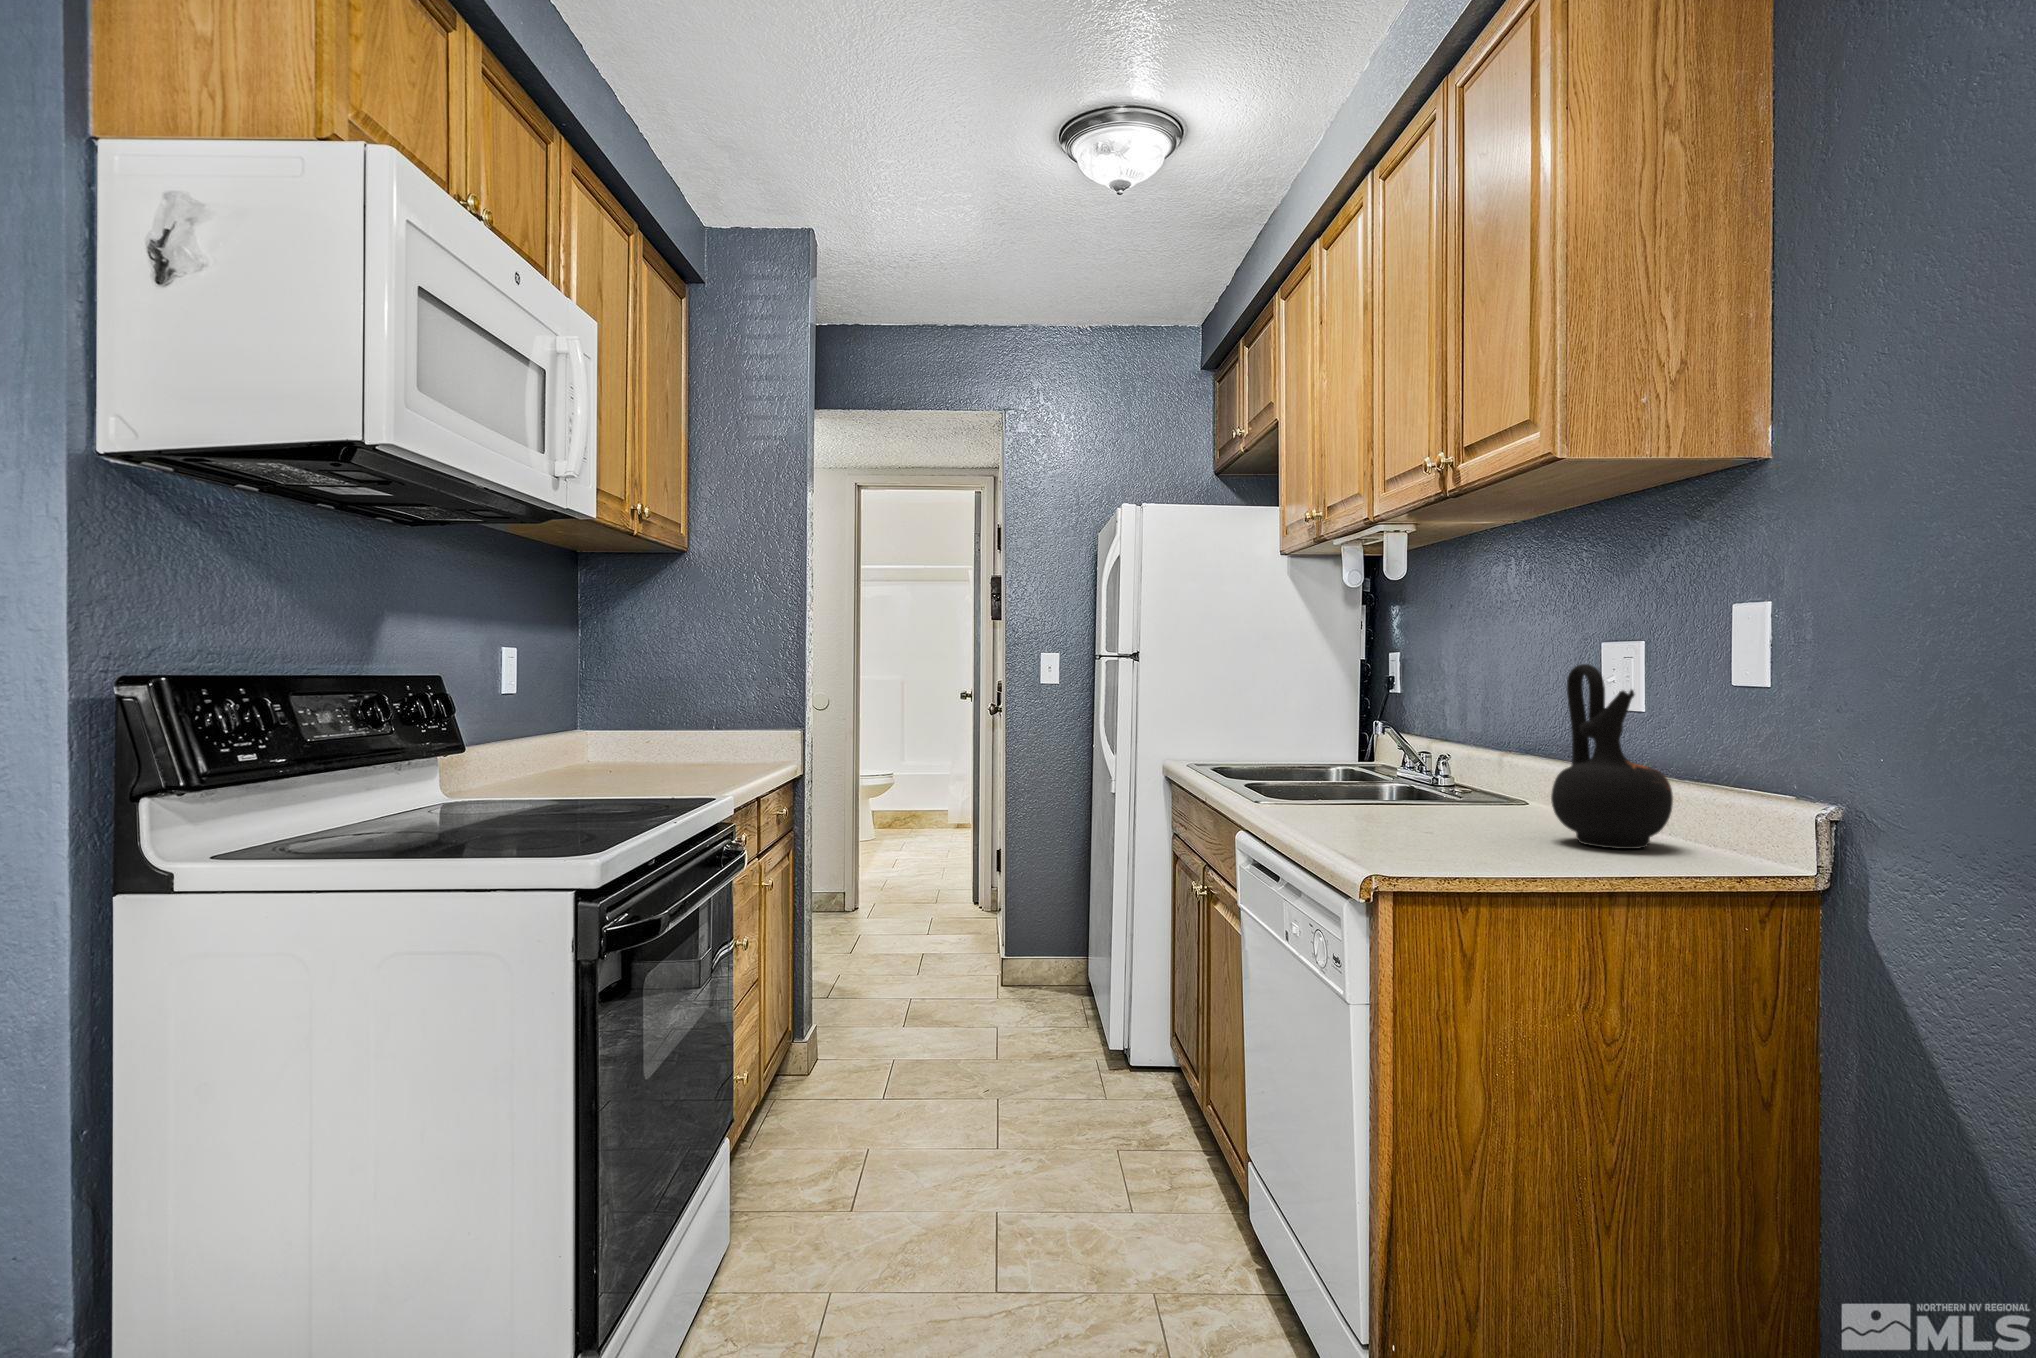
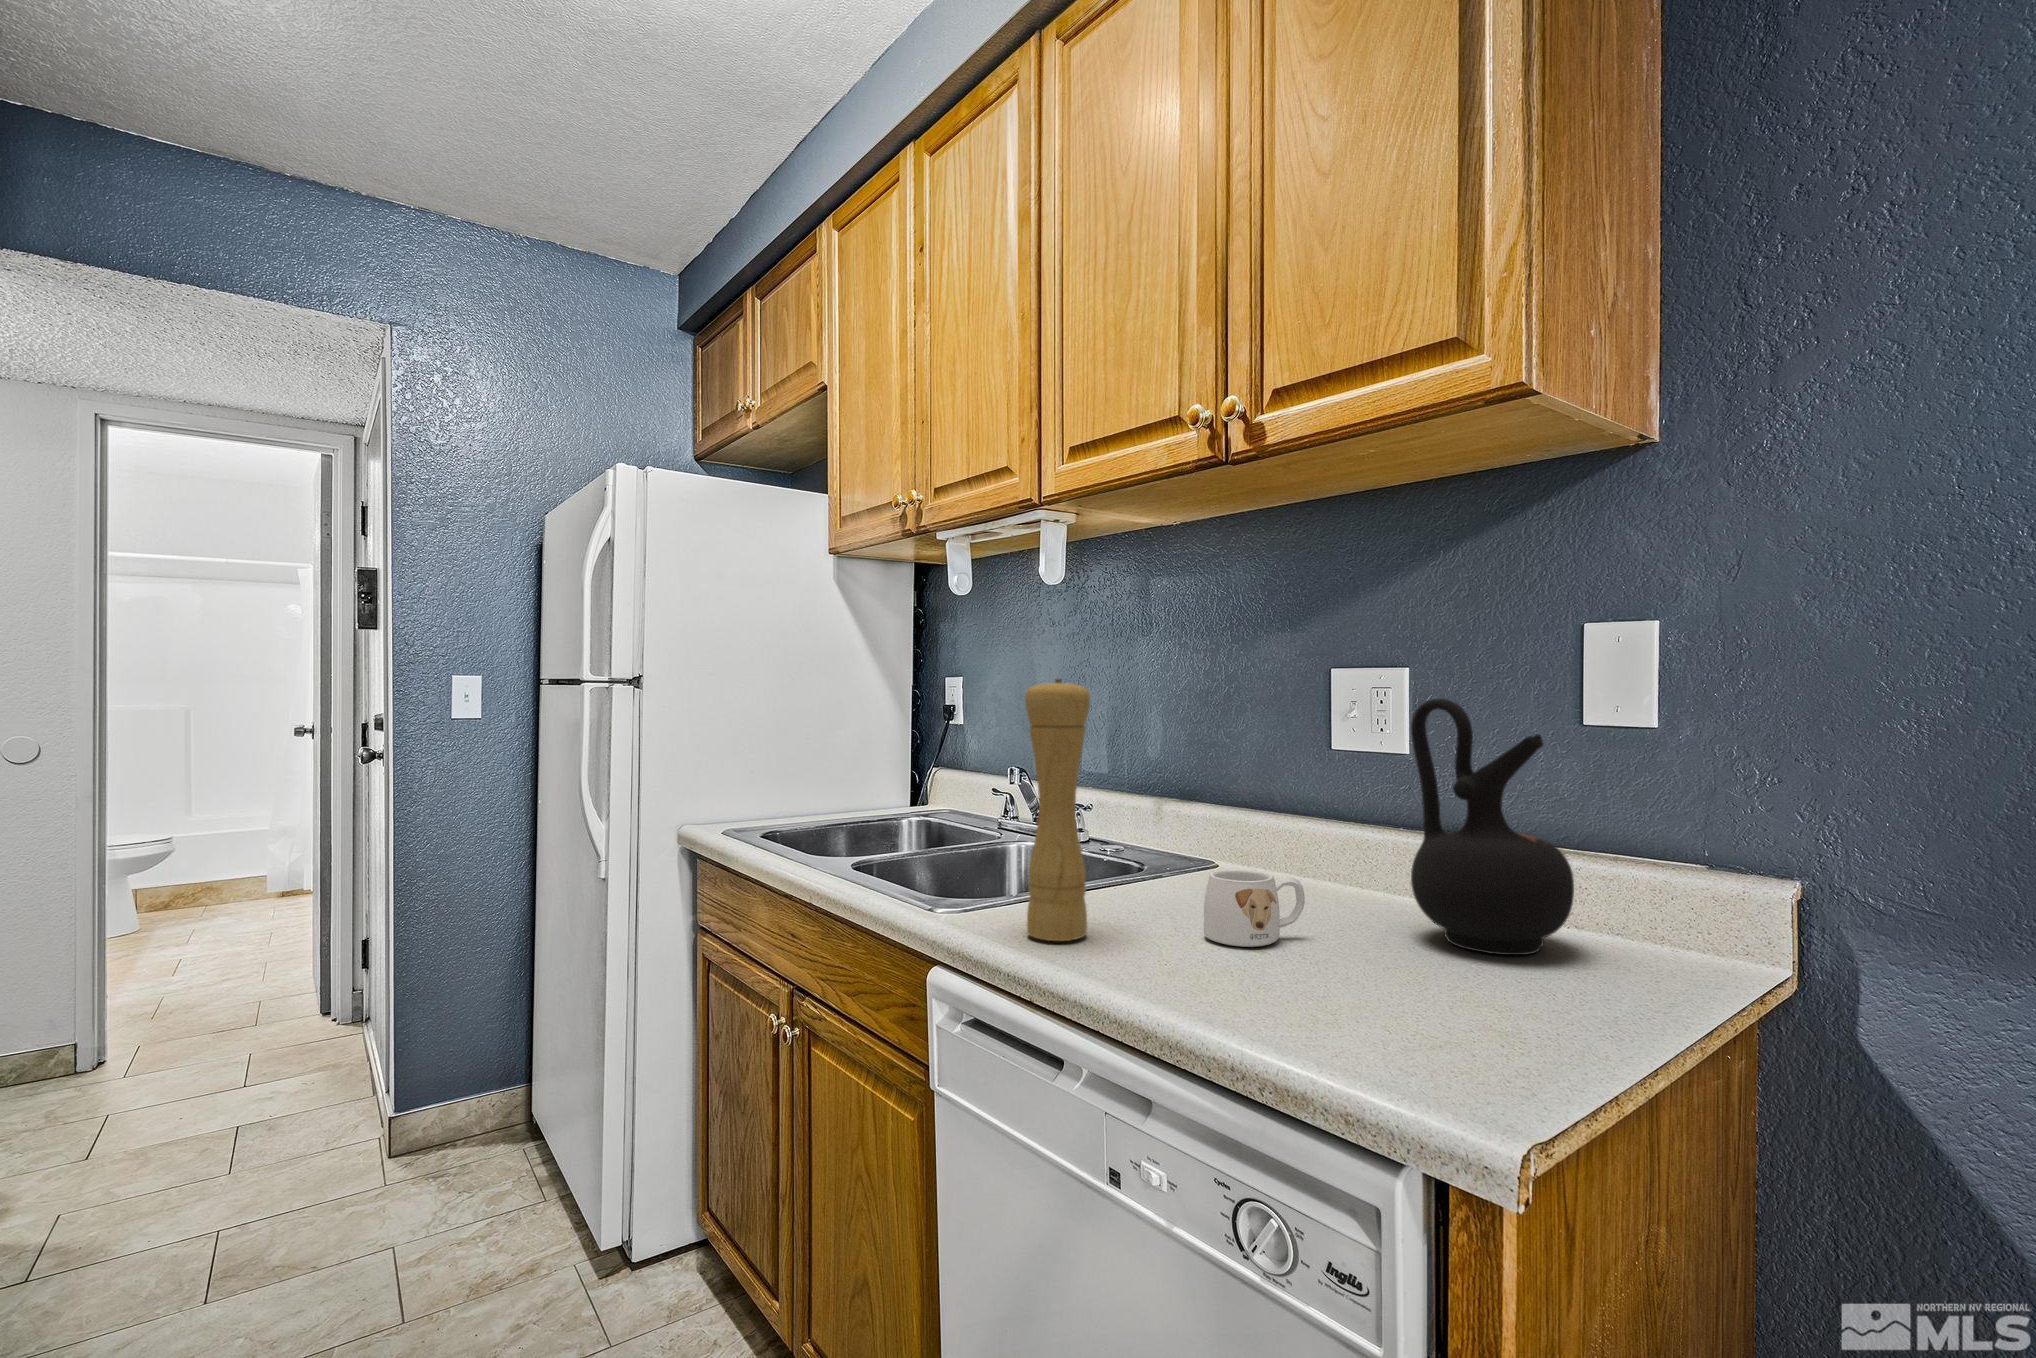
pepper mill: none [1289,650,1333,816] -> present [1025,679,1090,941]
mug: none [1402,781,1477,829] -> present [1204,869,1305,947]

